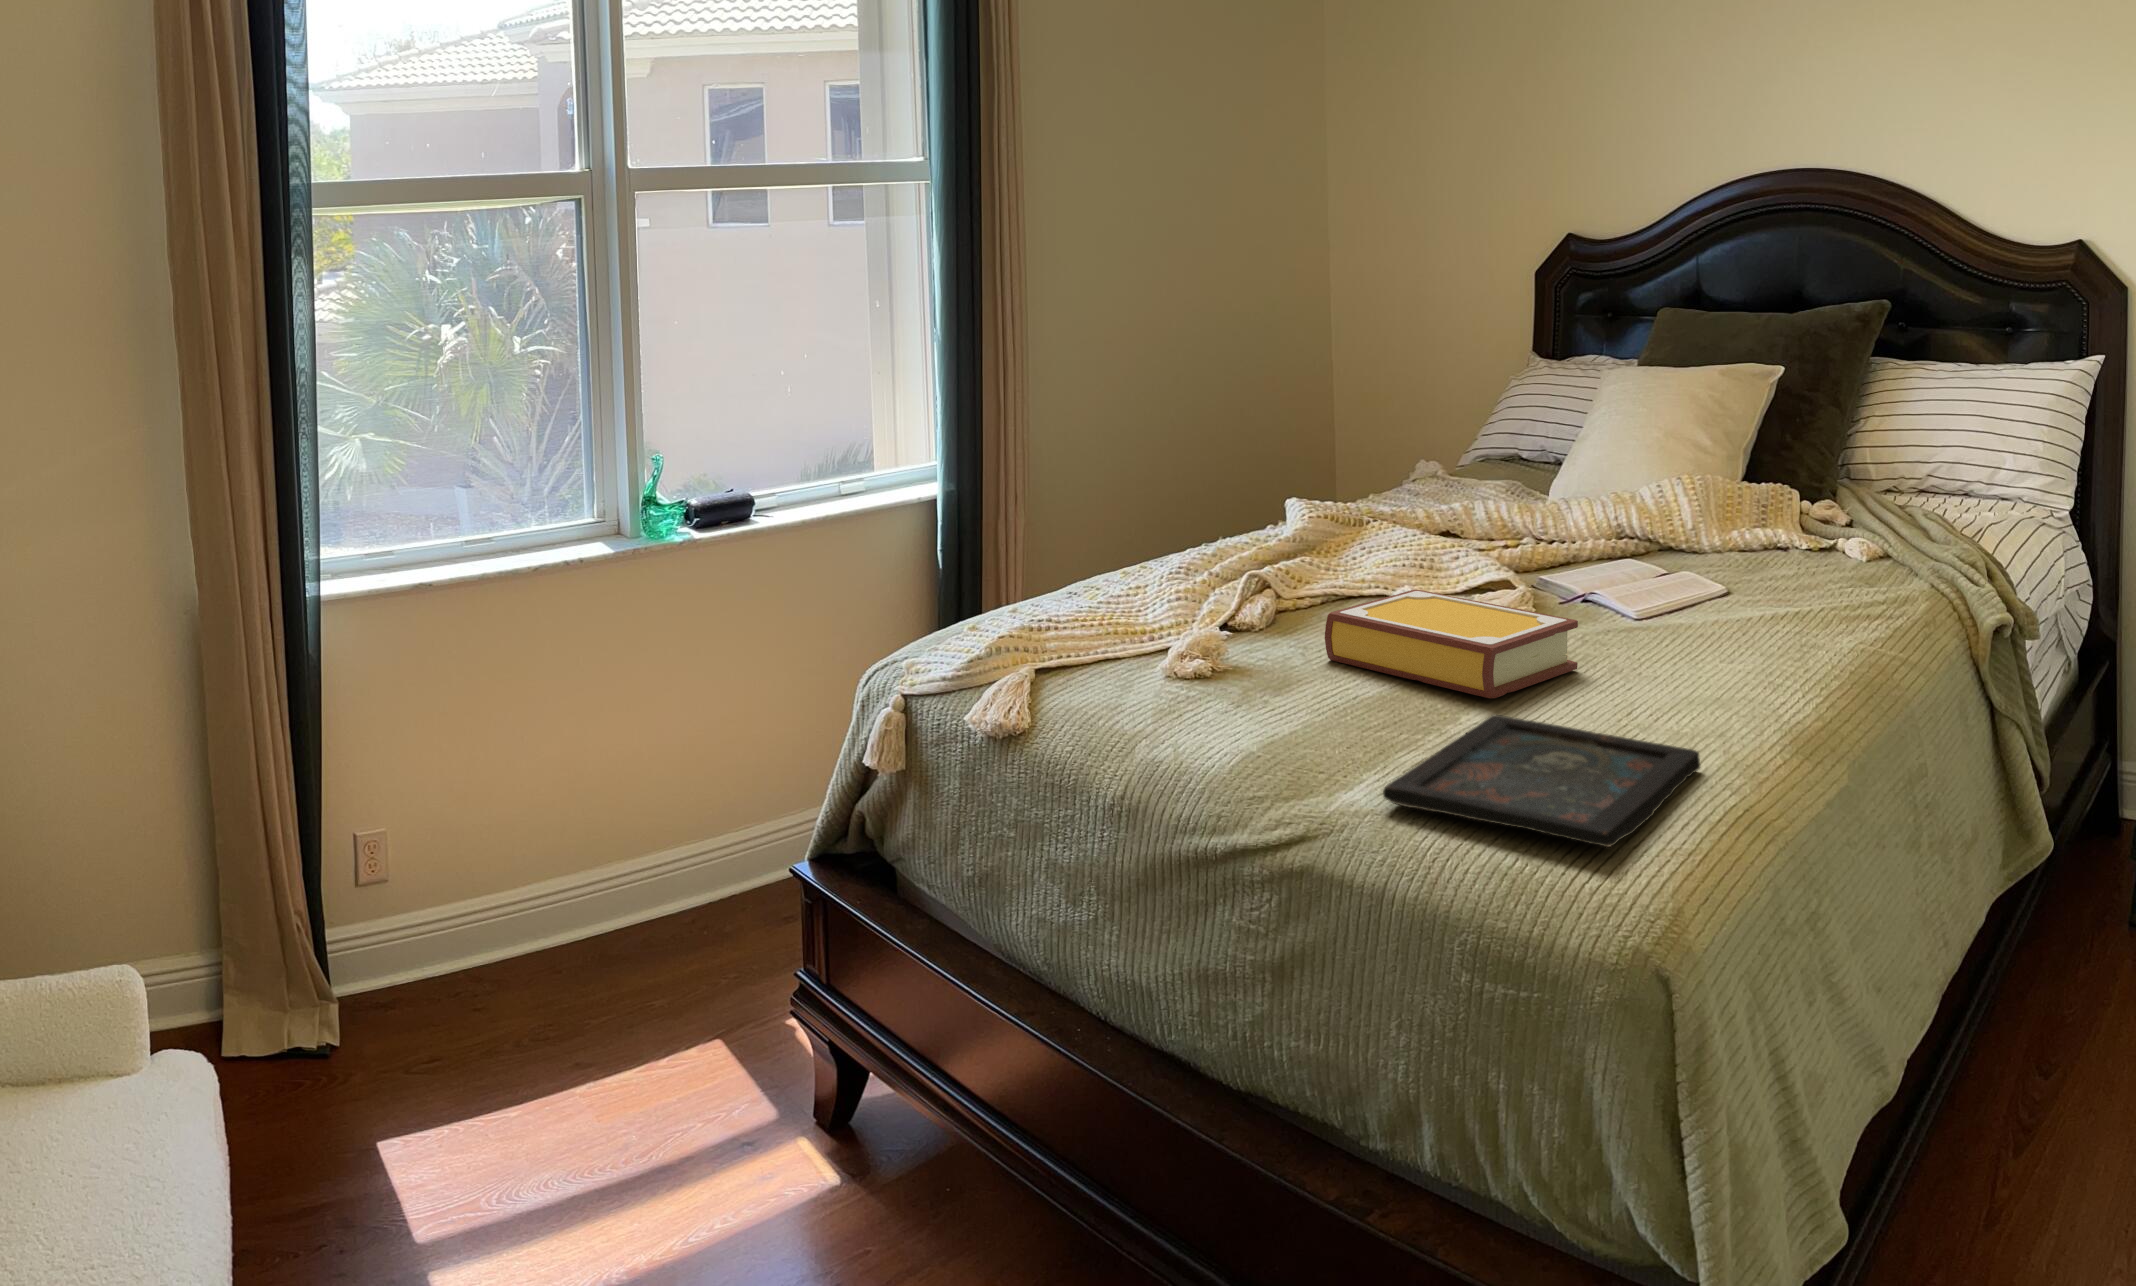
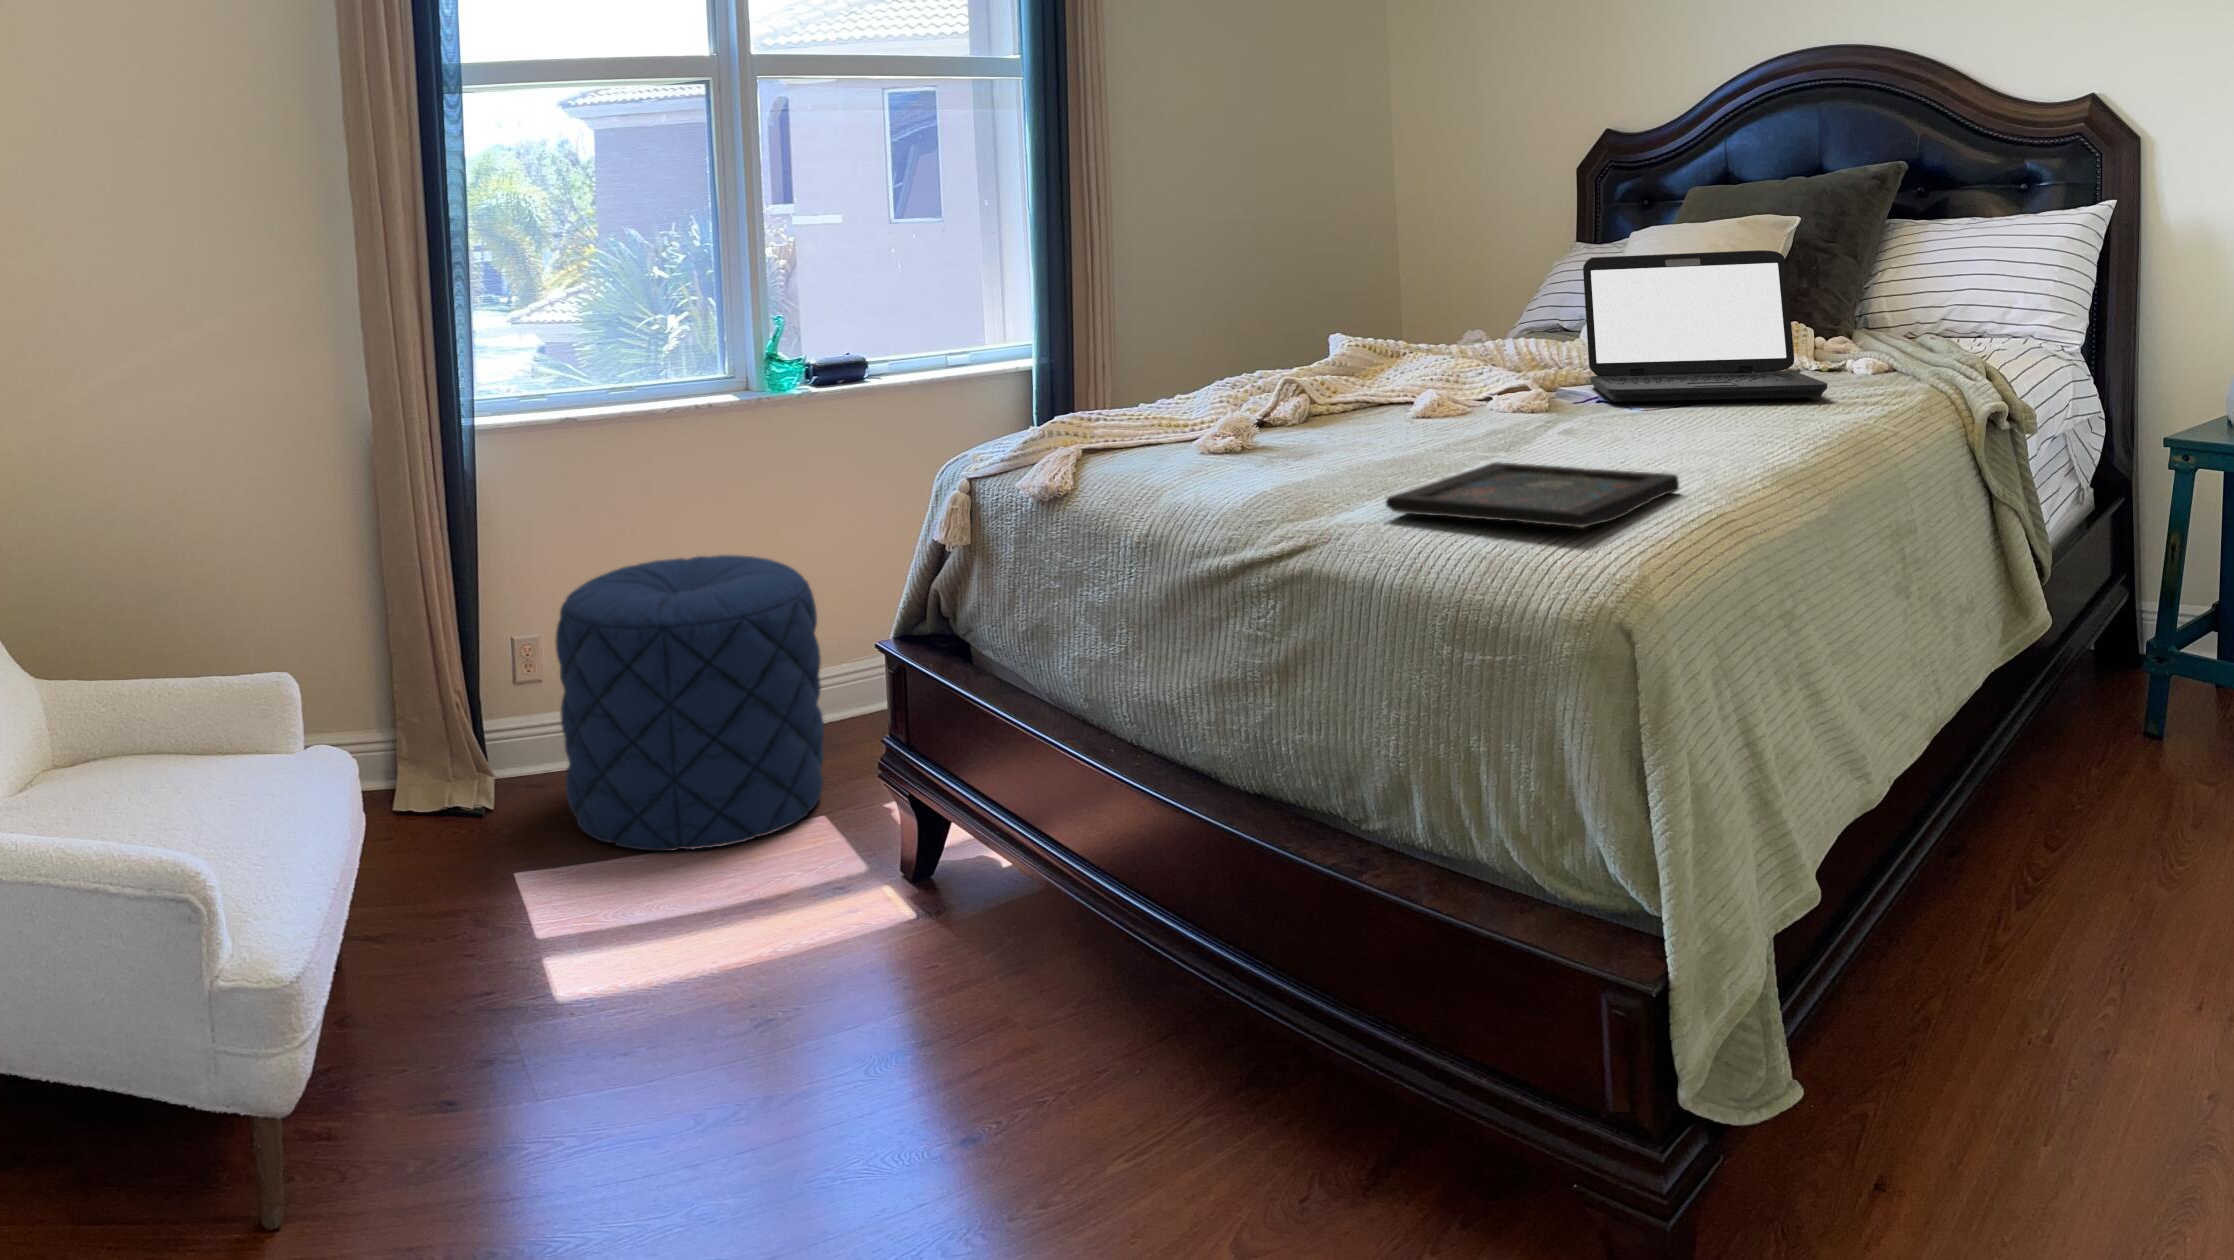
laptop: none [1569,427,1831,604] -> present [1583,250,1827,402]
book: present [1325,590,1578,698] -> none [1346,386,1578,456]
pouf: none [417,747,730,1115] -> present [555,555,824,851]

